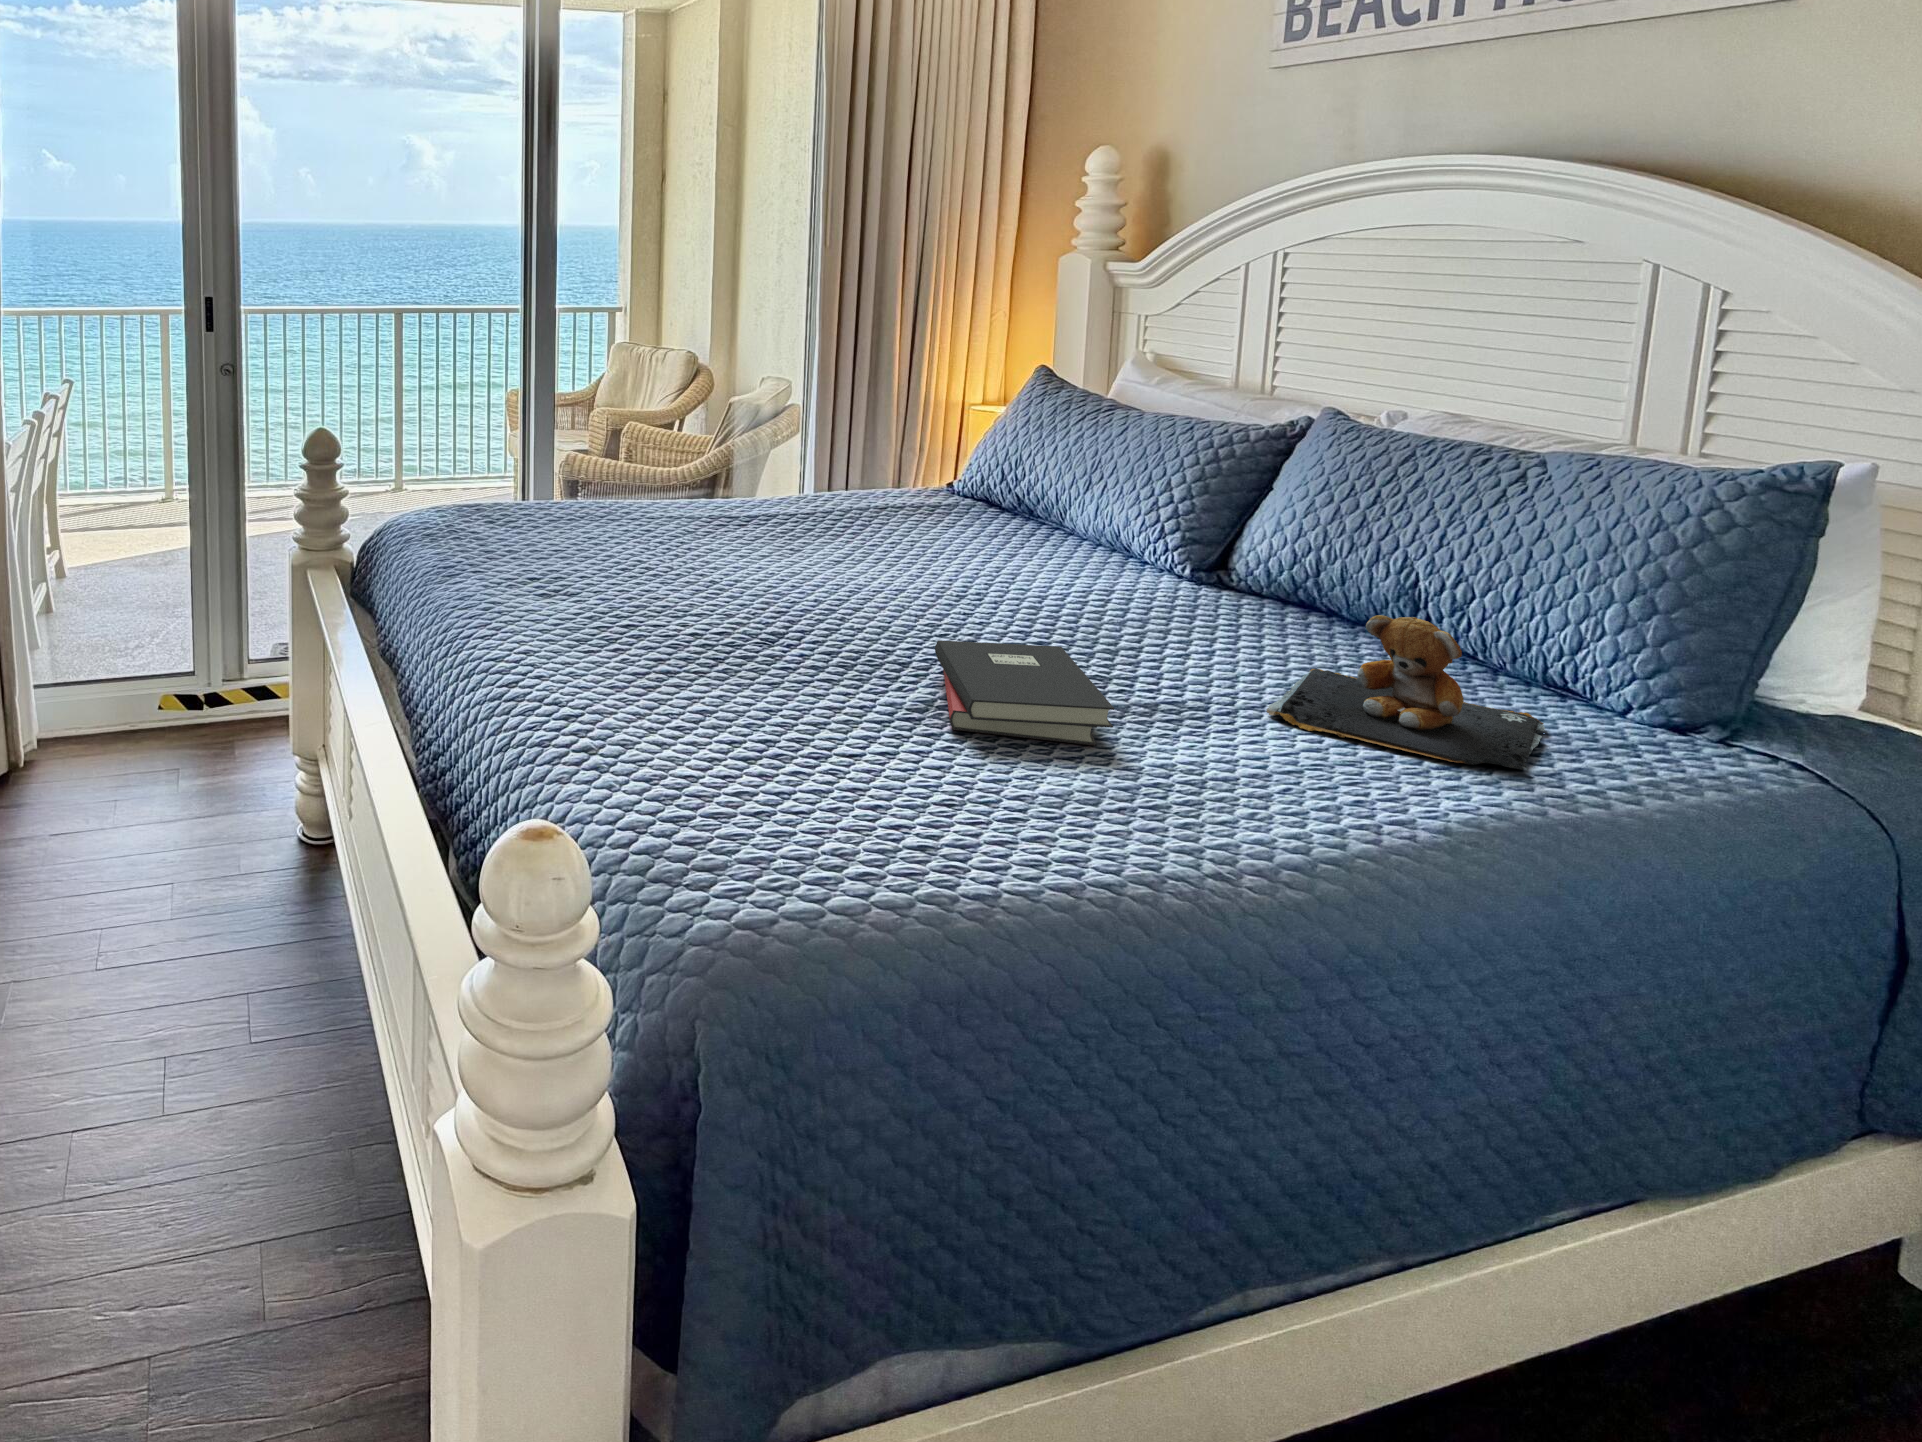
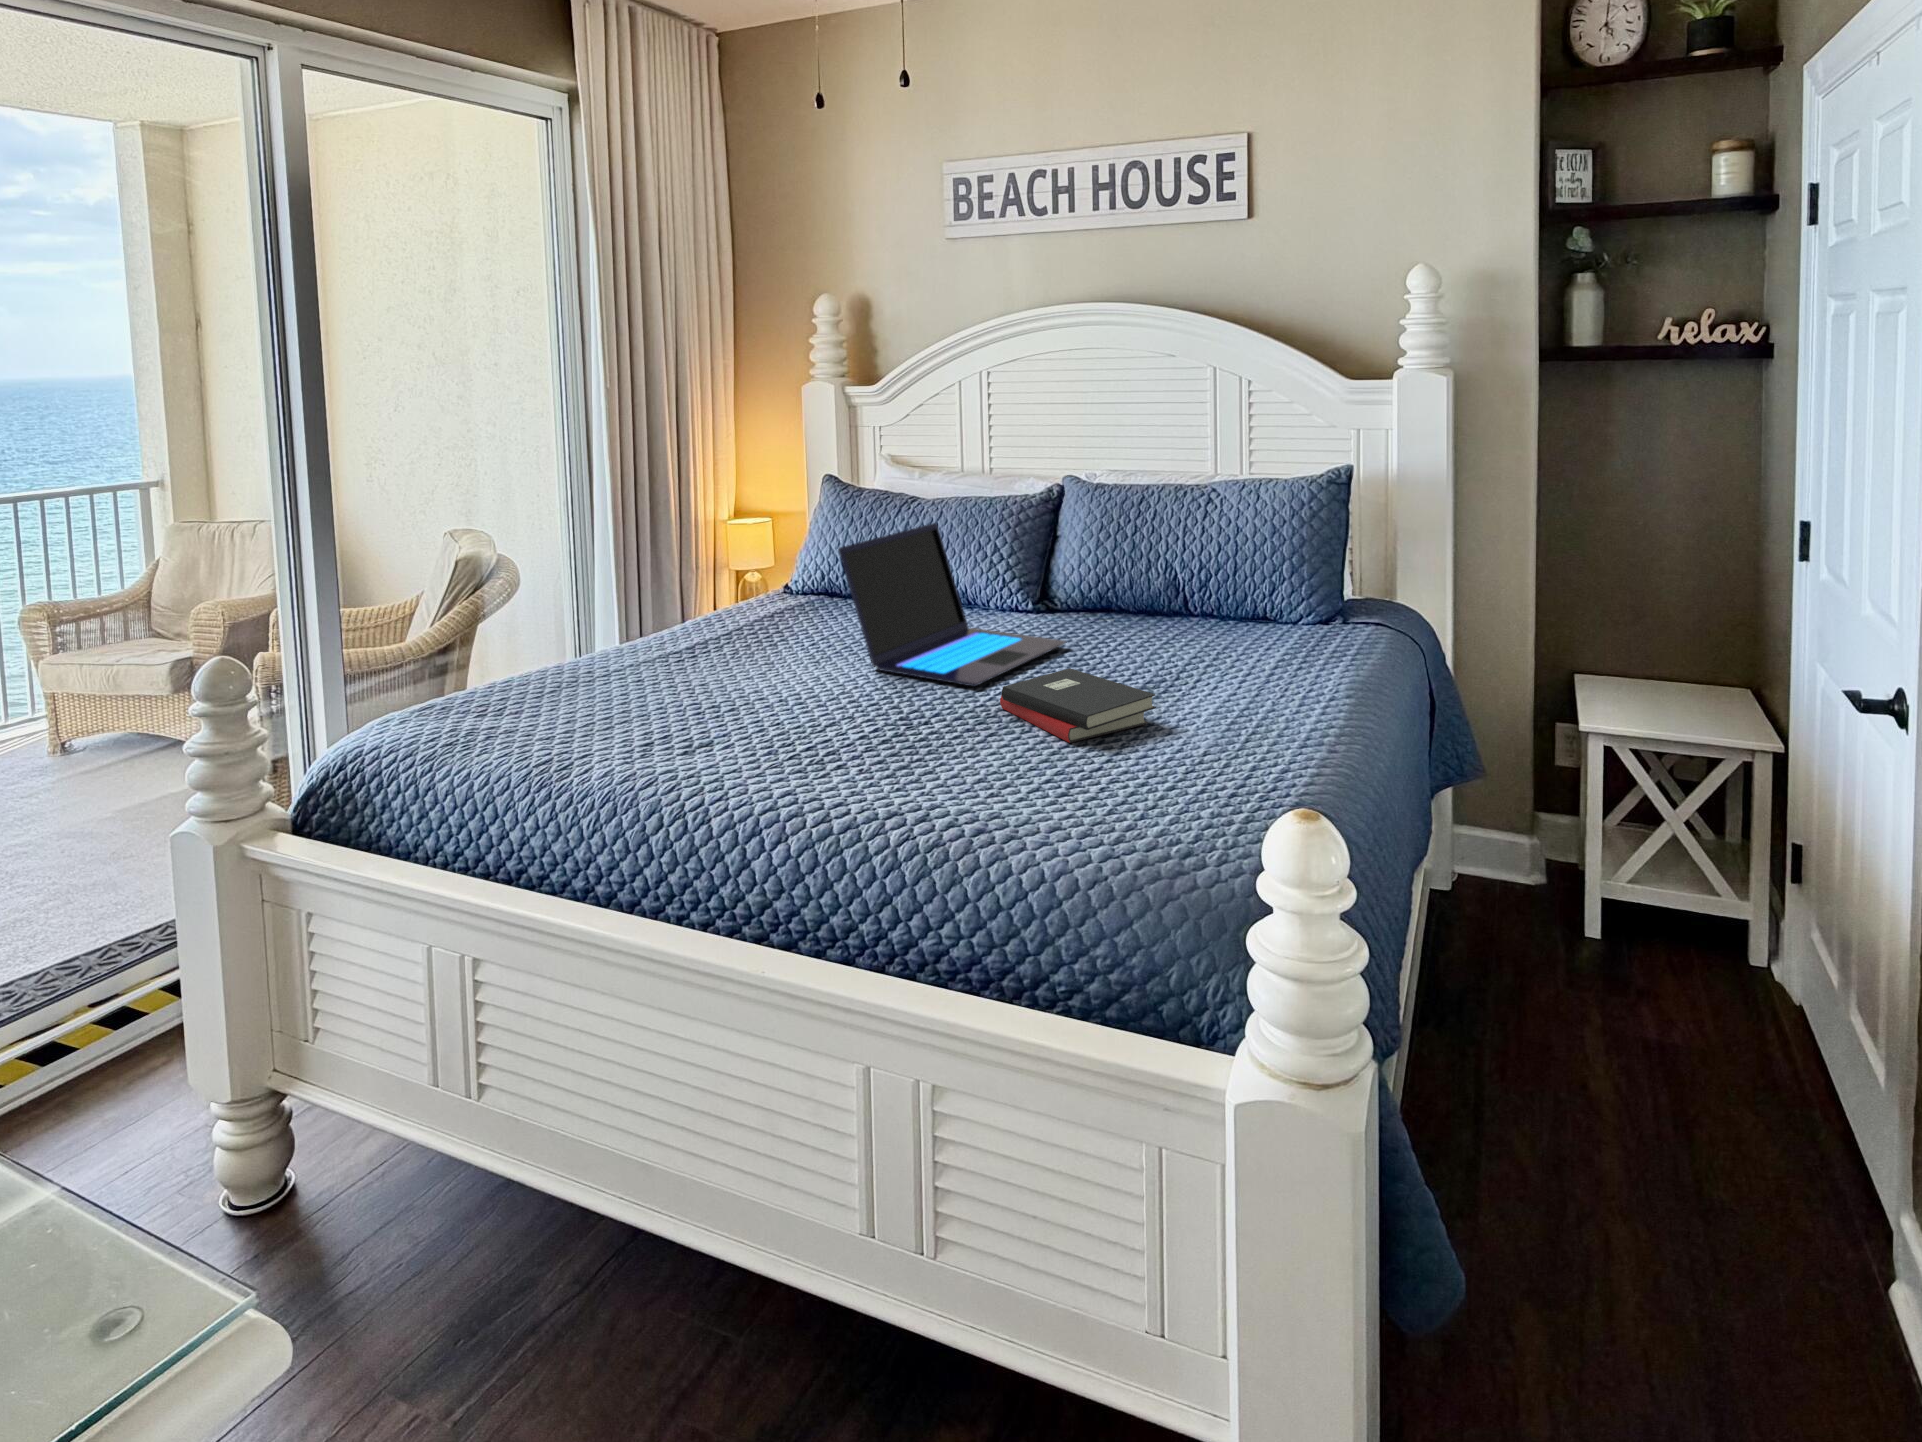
laptop: none [861,434,1159,639] -> present [838,523,1066,687]
teddy bear: present [1266,615,1545,770] -> none [1167,595,1313,680]

